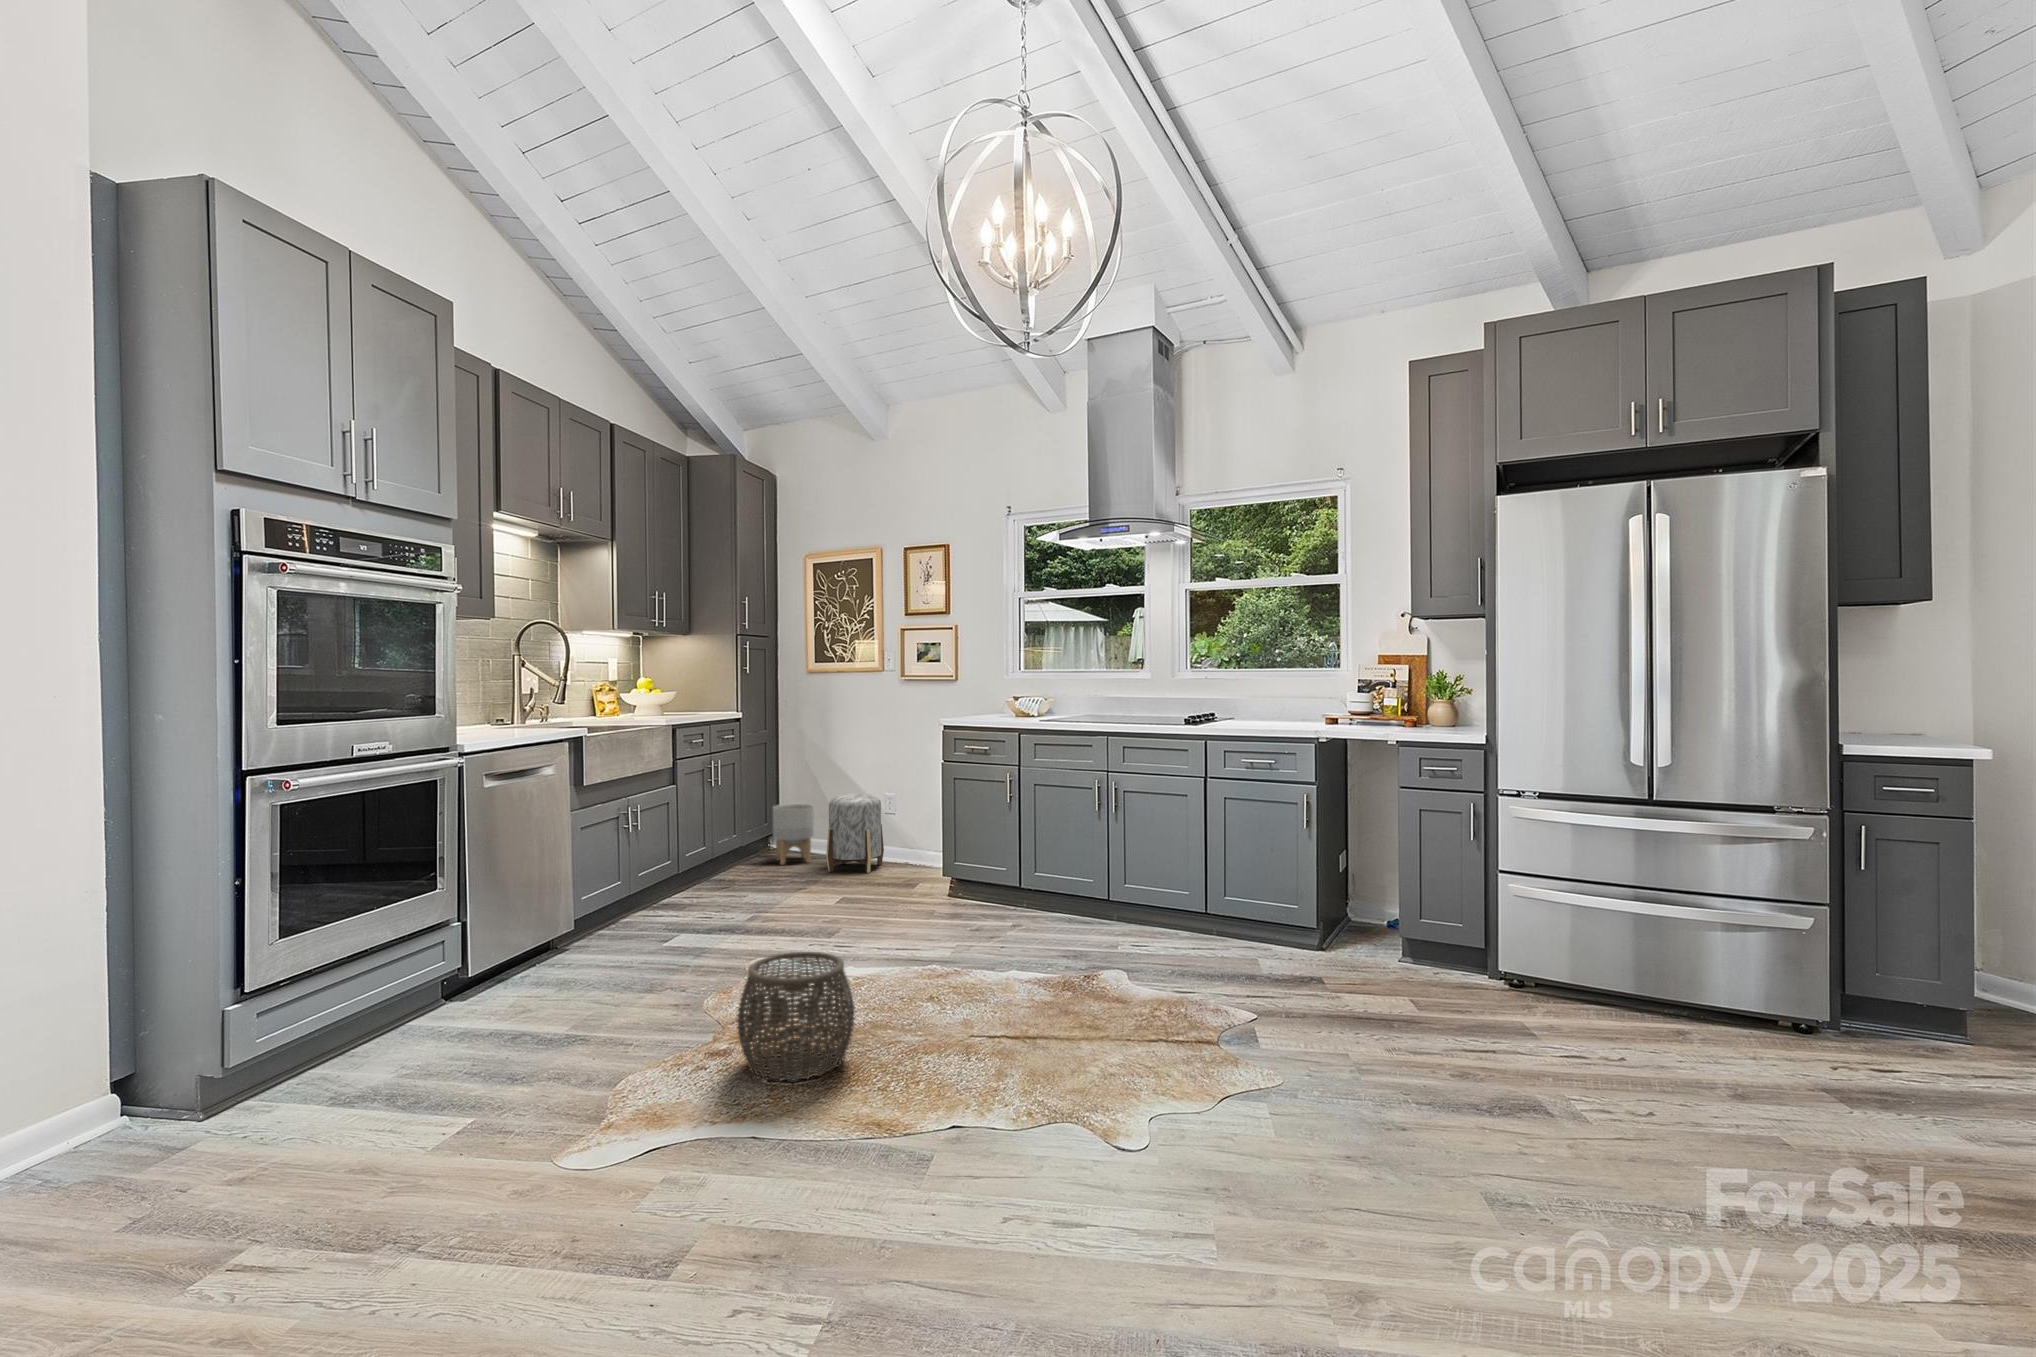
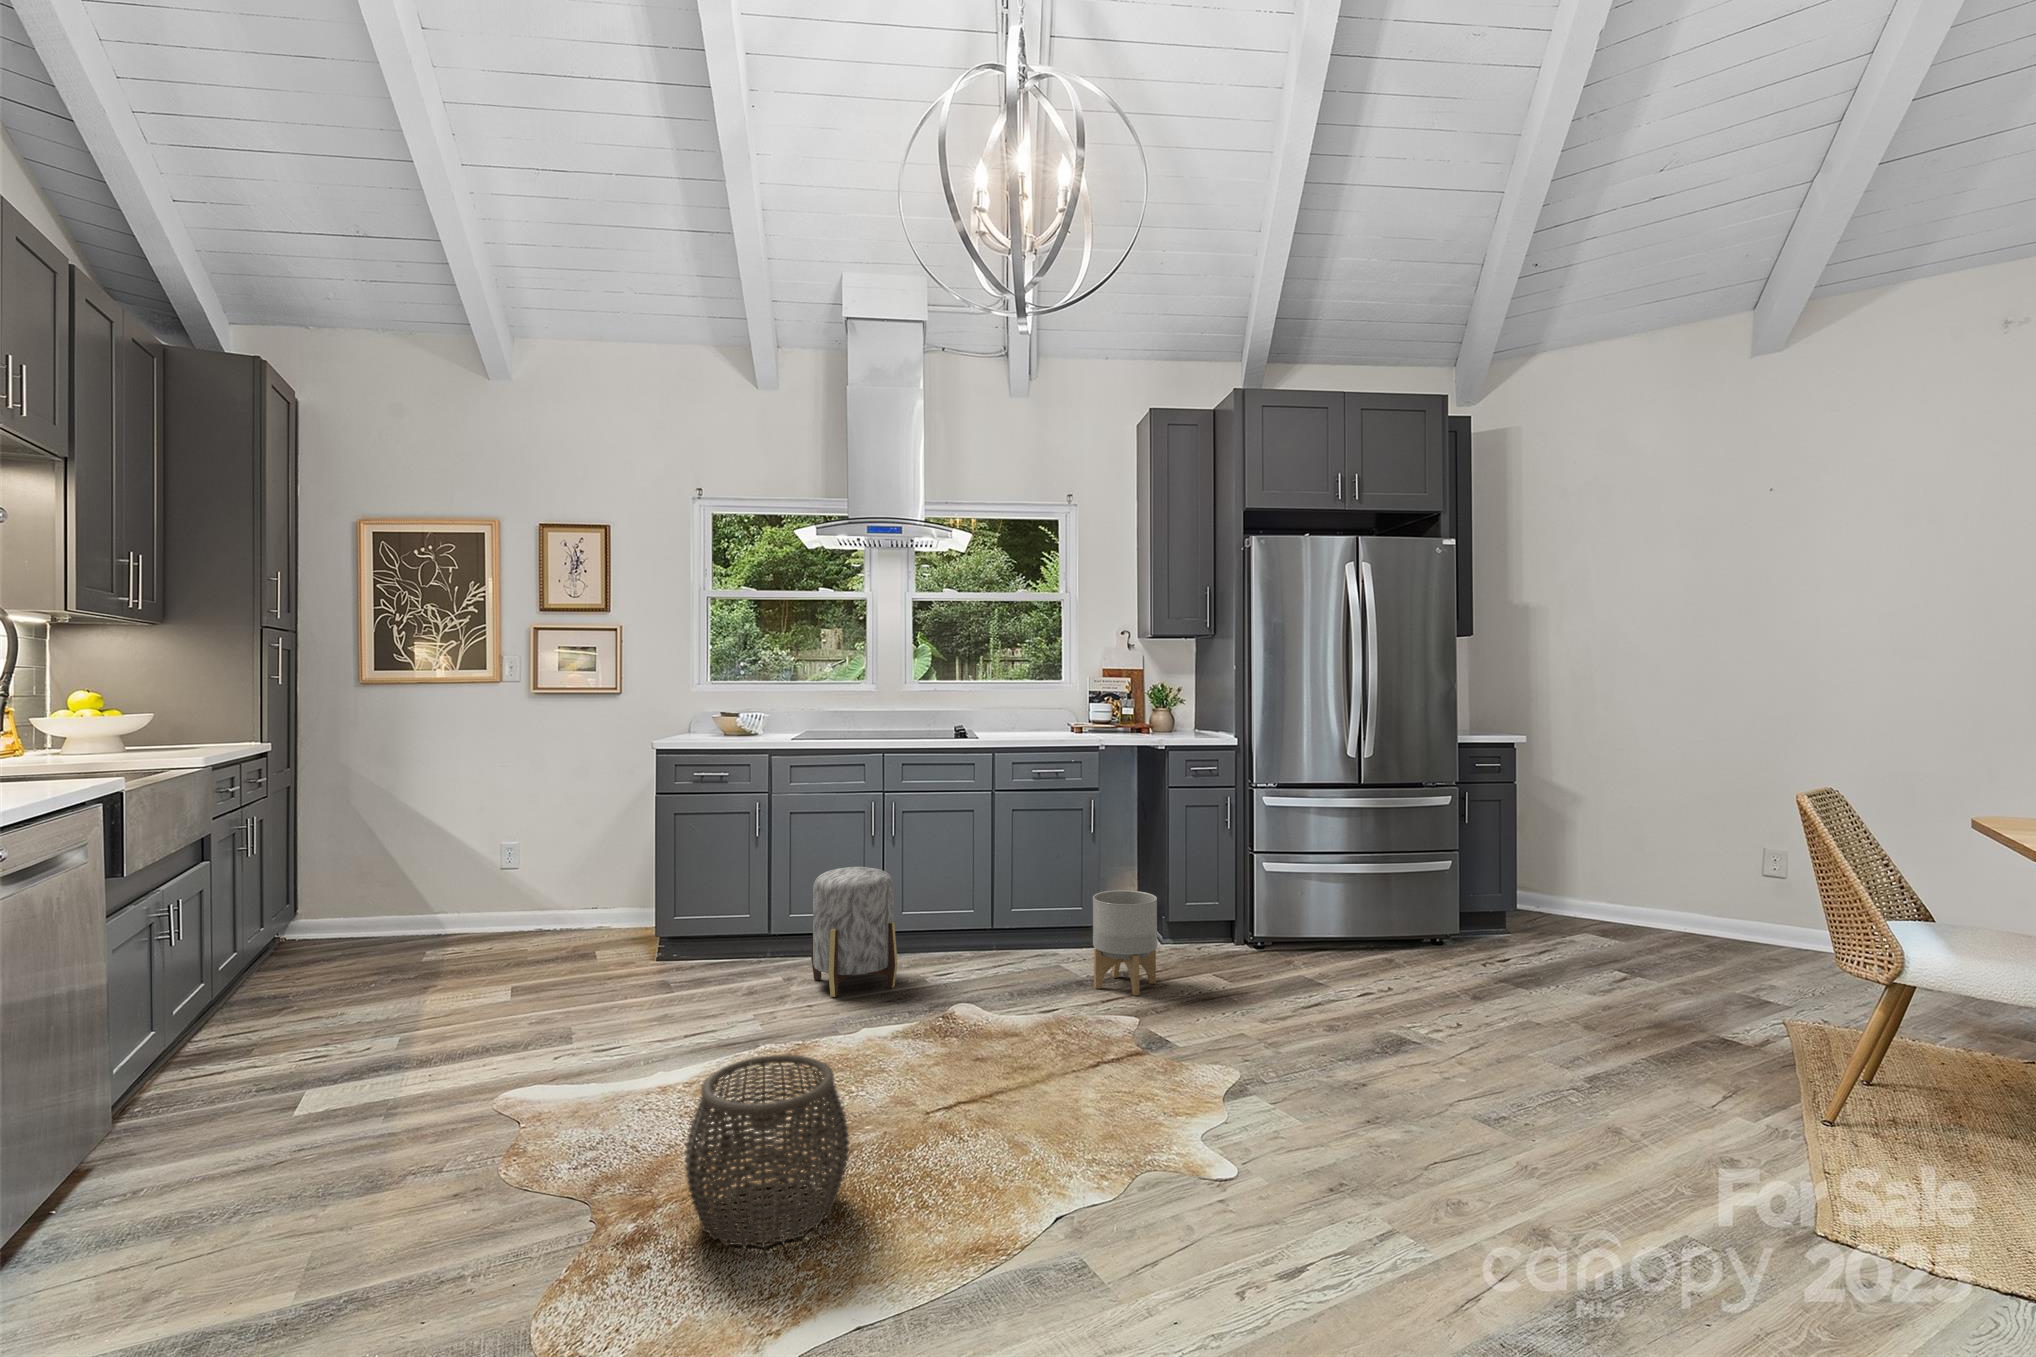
stool: present [826,793,884,873] -> present [811,867,898,997]
planter: present [773,804,813,865] -> present [1093,890,1157,995]

